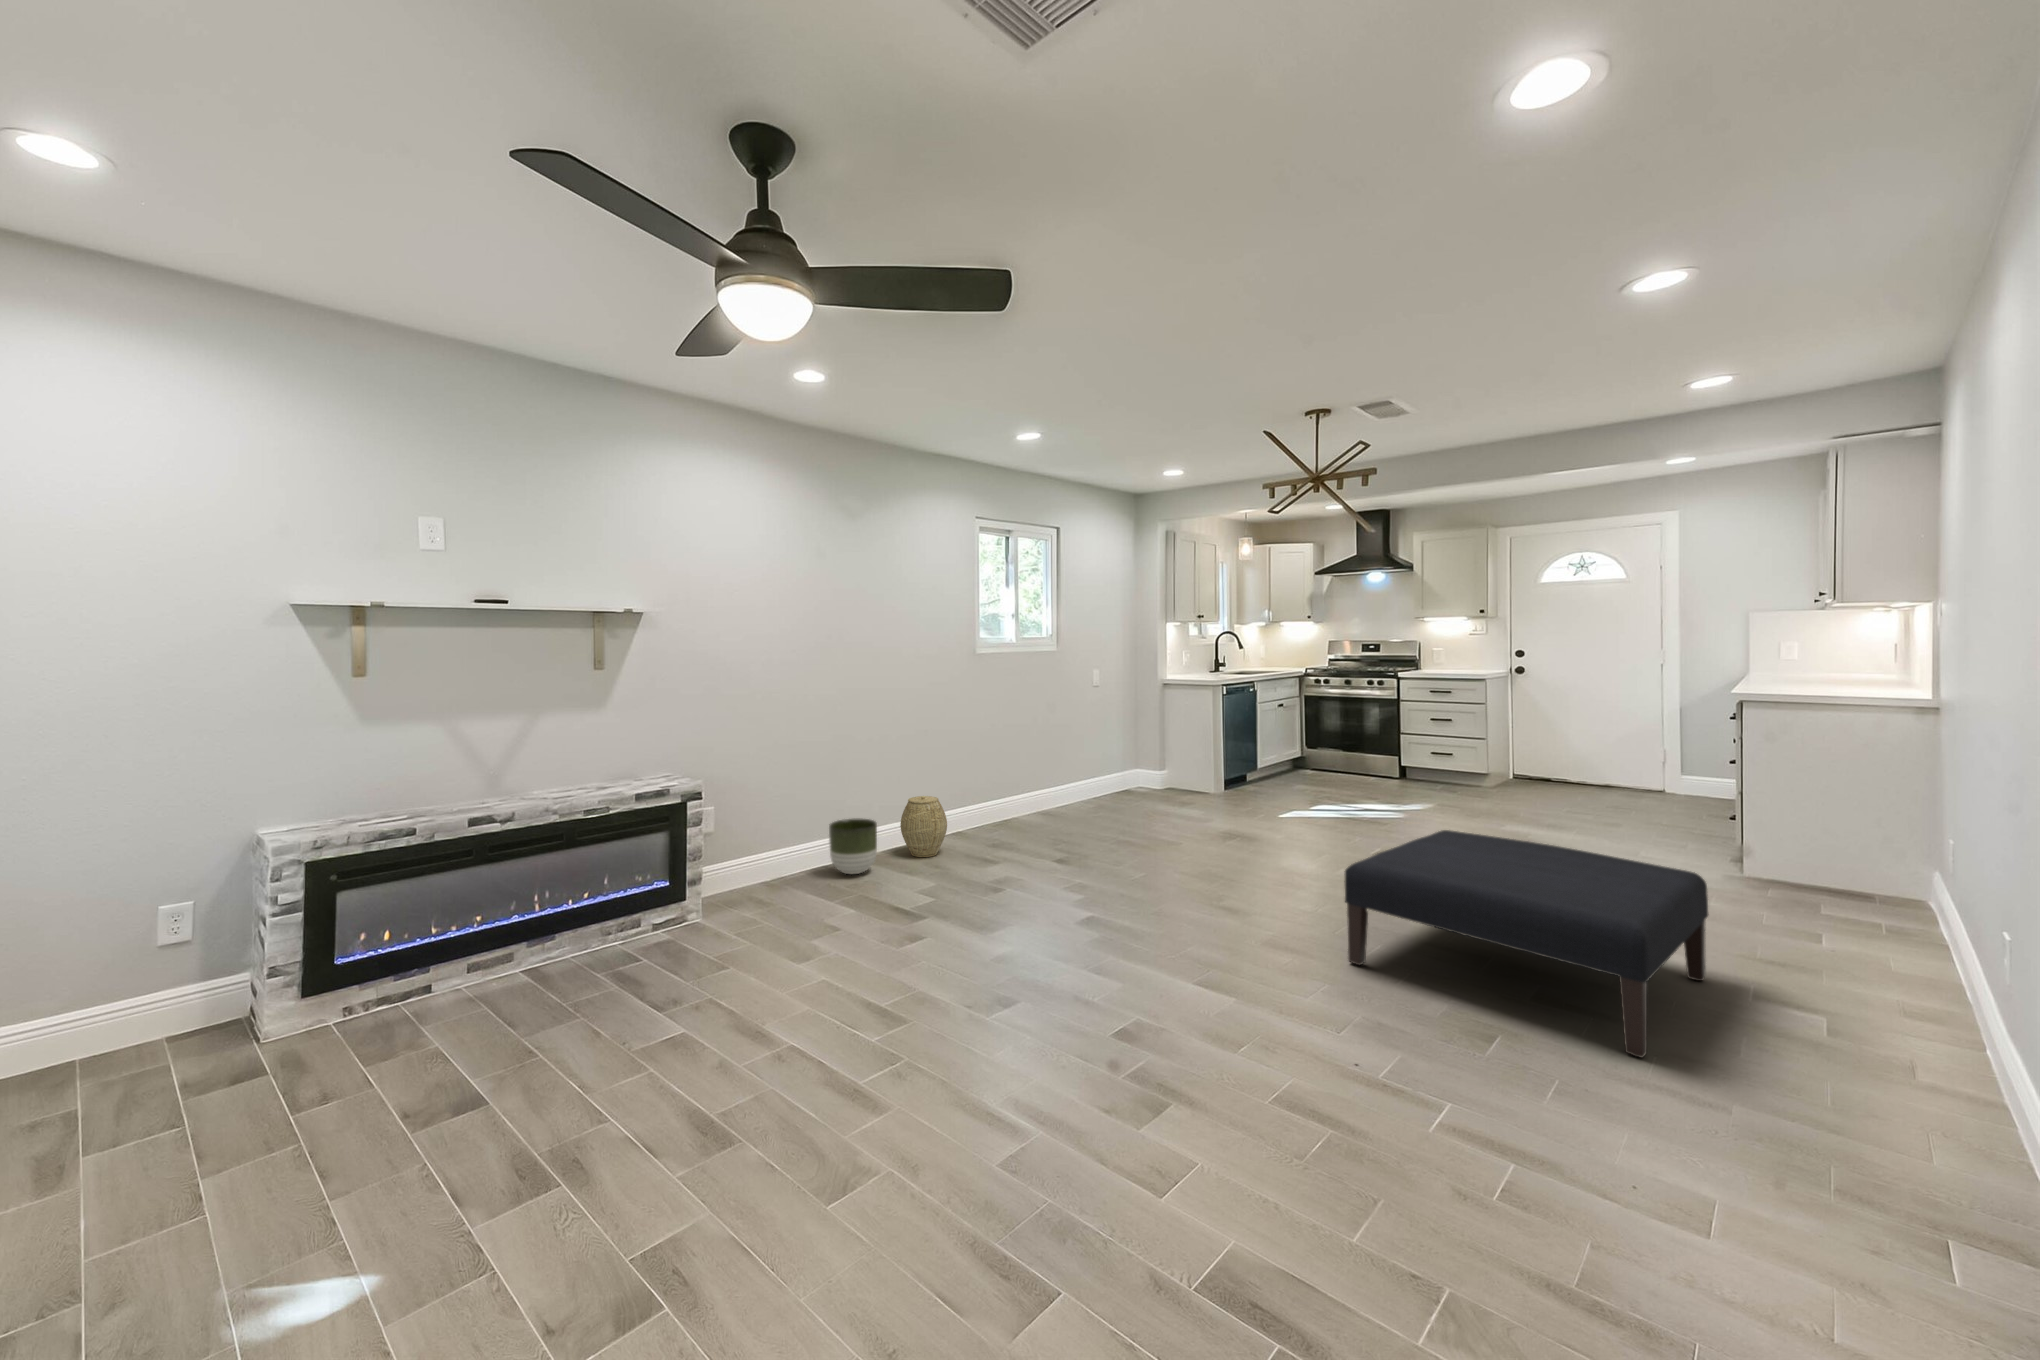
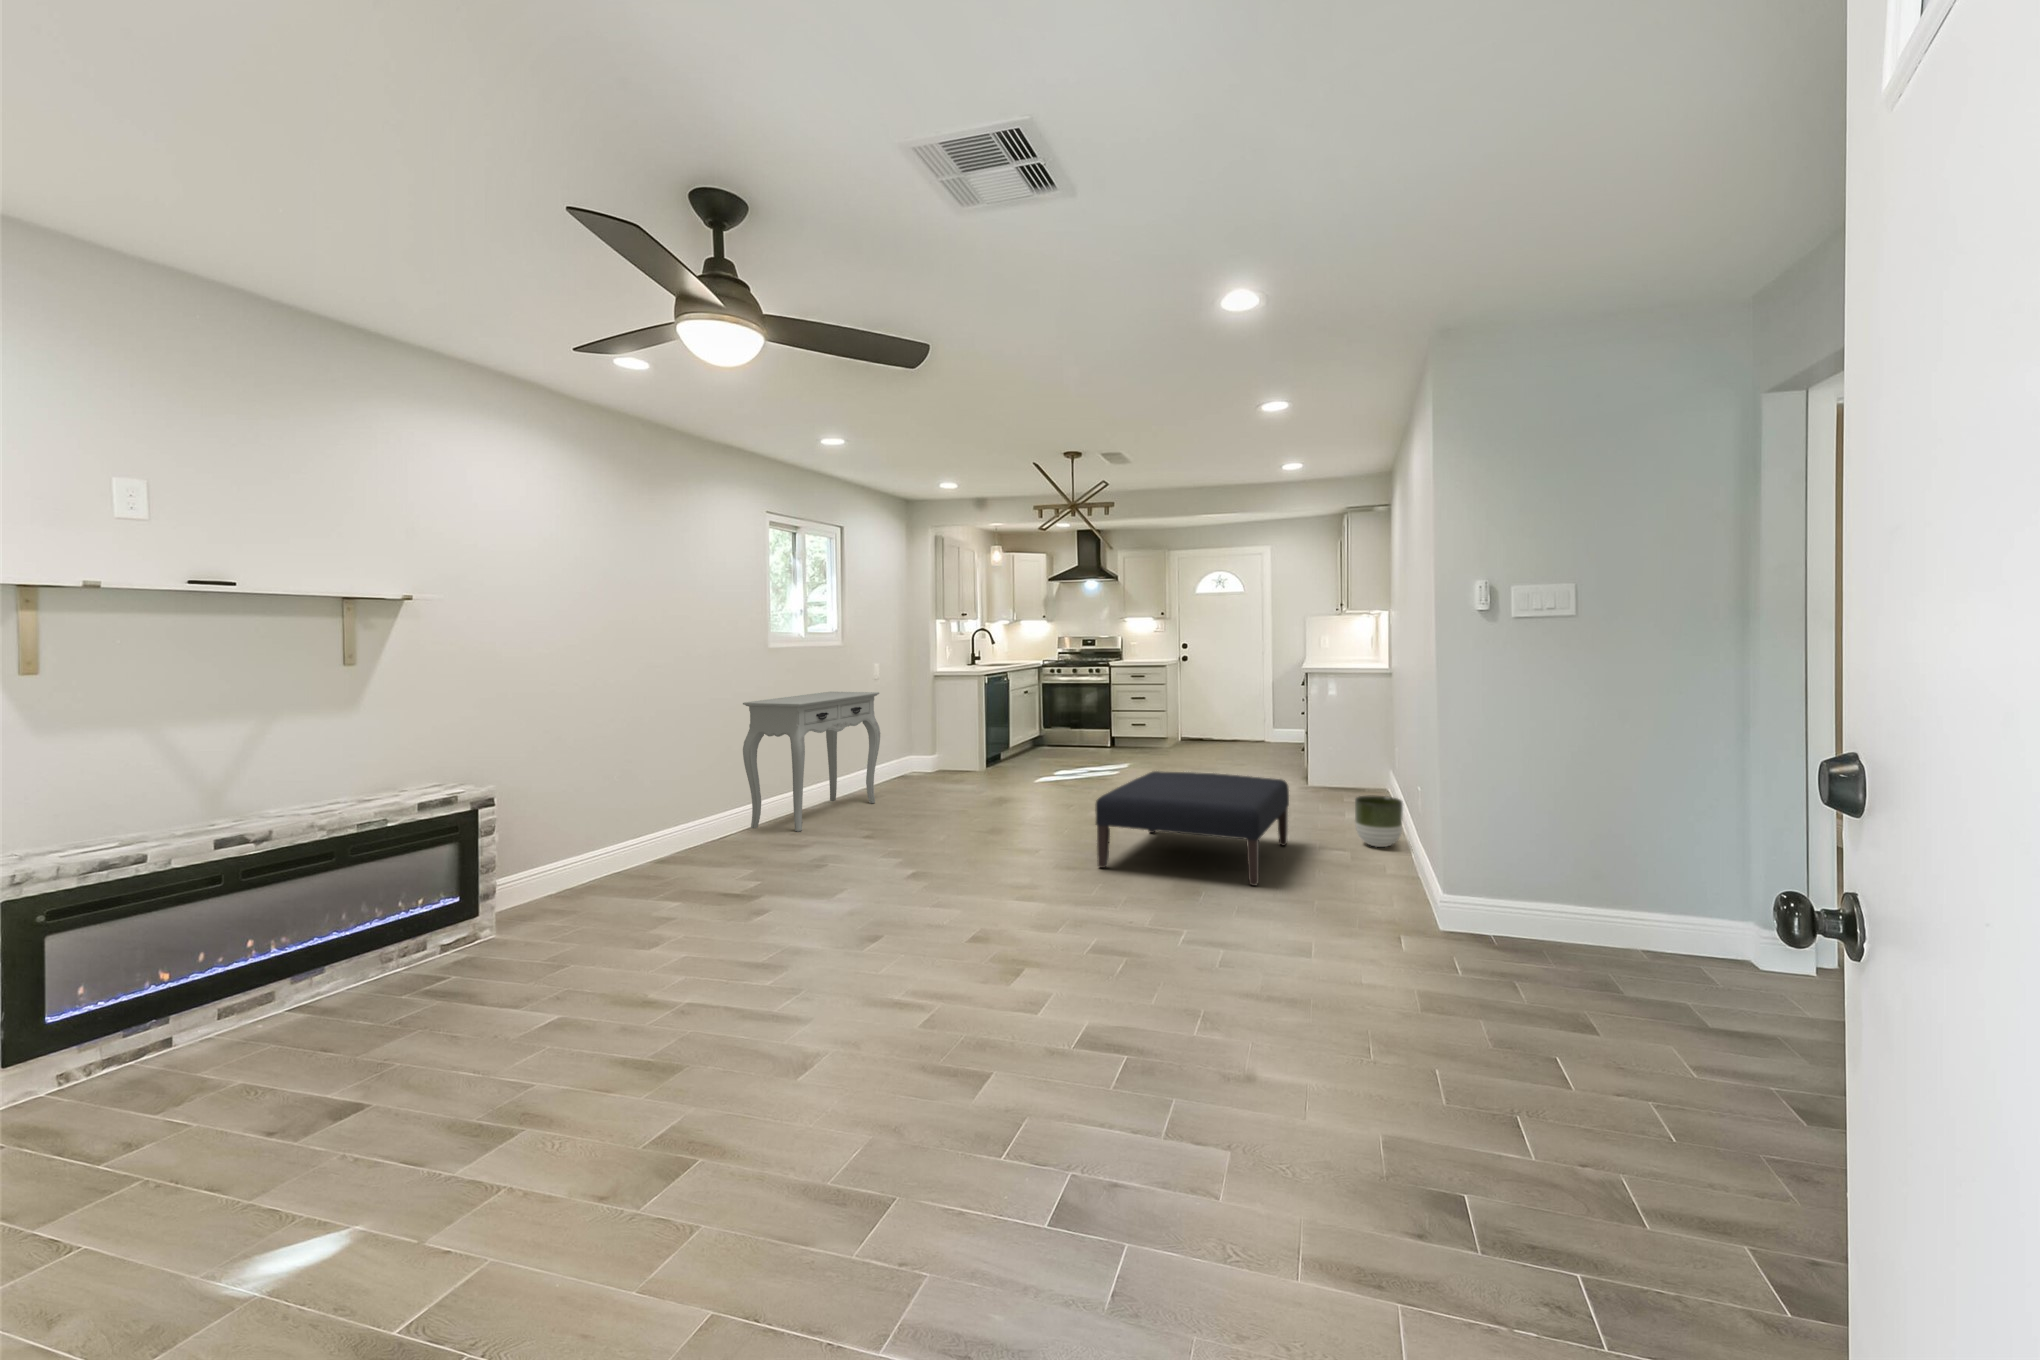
console table: none [954,699,1099,847] -> present [743,692,880,832]
woven basket: present [900,796,947,857] -> none [693,789,744,849]
planter: present [829,819,877,874] -> present [1355,795,1403,847]

